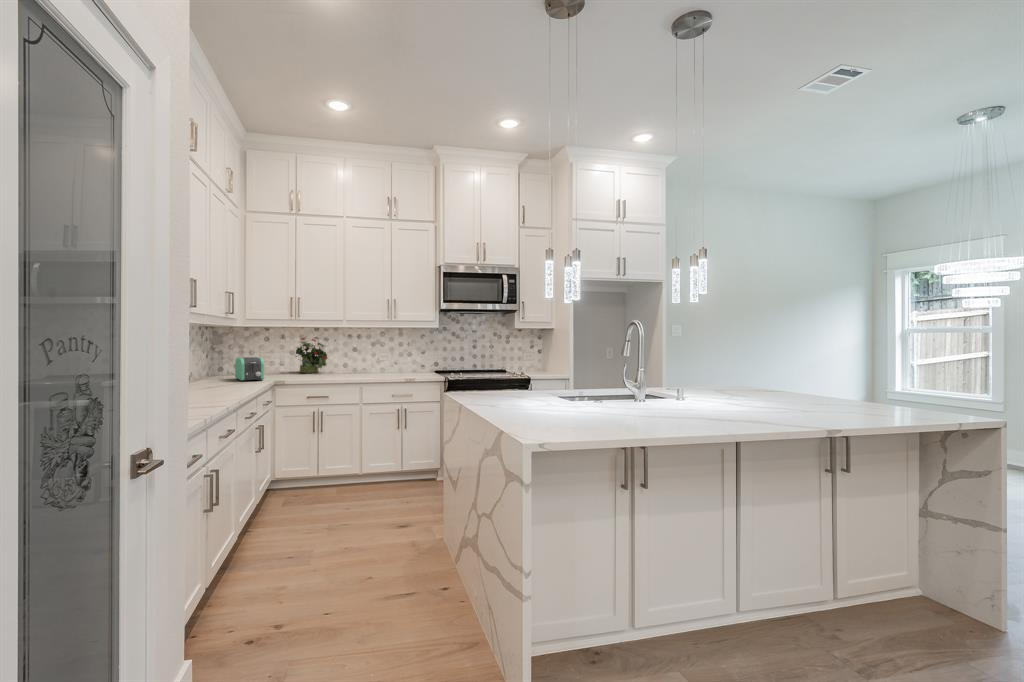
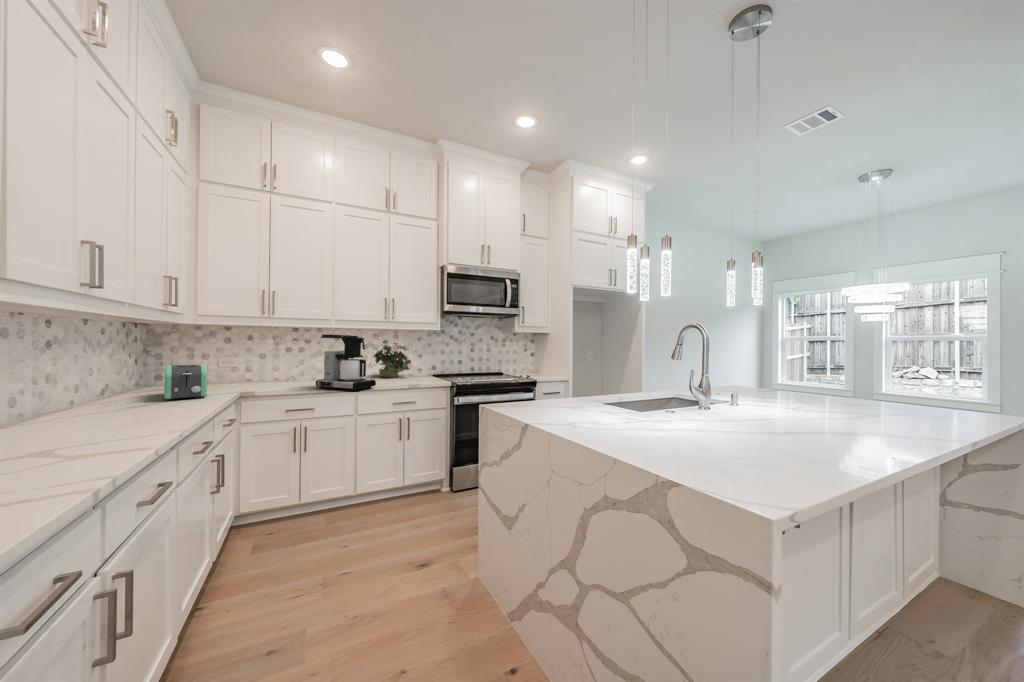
coffee maker: none [335,333,382,379] -> present [316,335,376,391]
potted plant: present [296,337,327,373] -> present [374,341,411,377]

